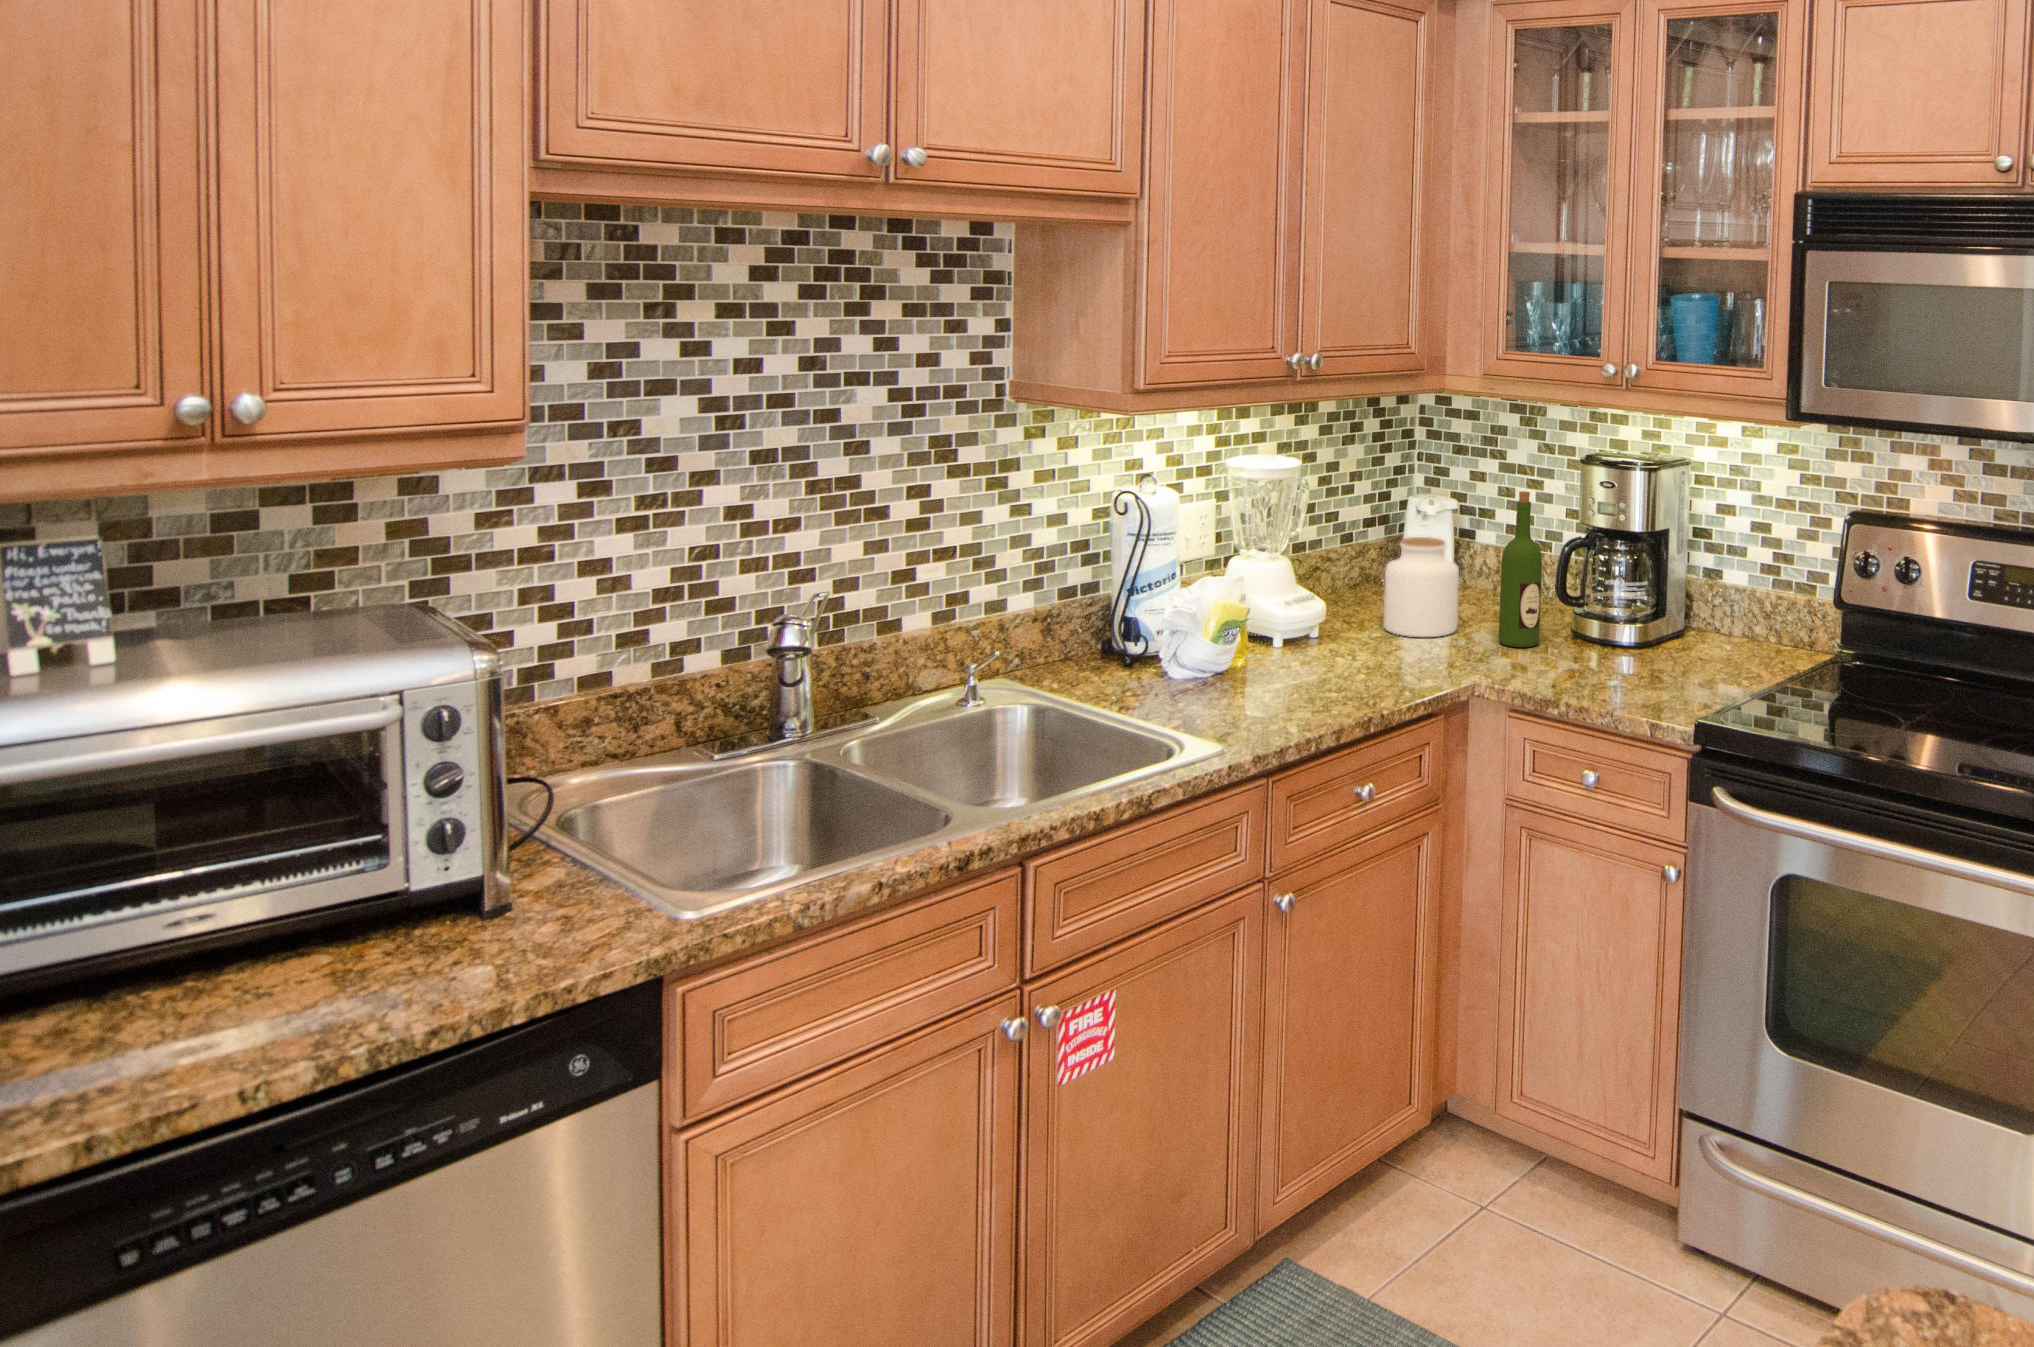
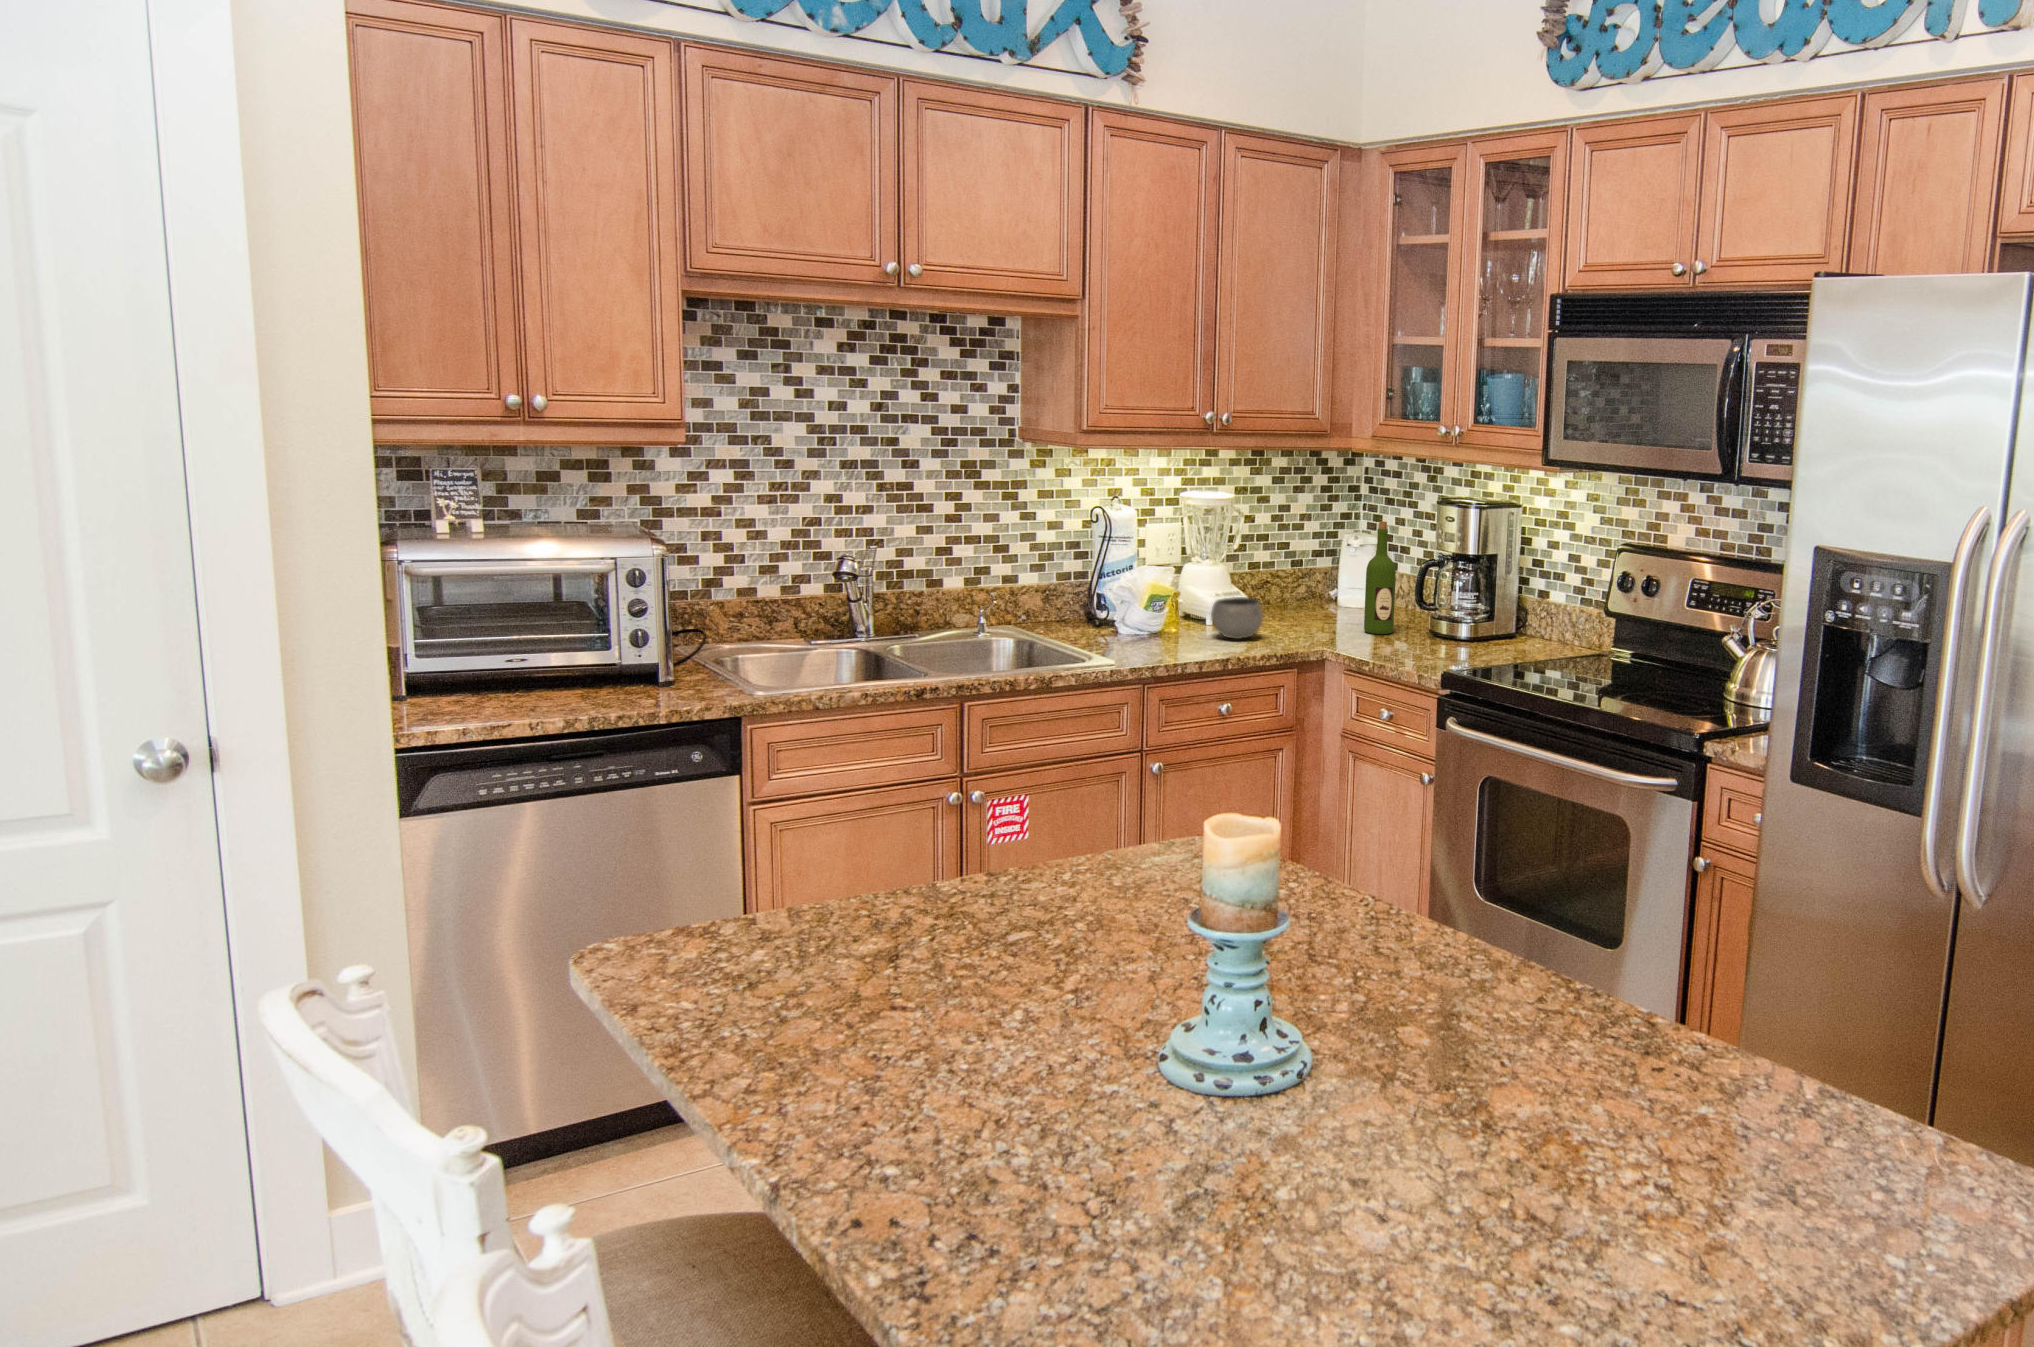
jar: present [1384,537,1459,637] -> none [1292,556,1348,626]
bowl: none [1313,612,1387,677] -> present [1211,597,1263,639]

